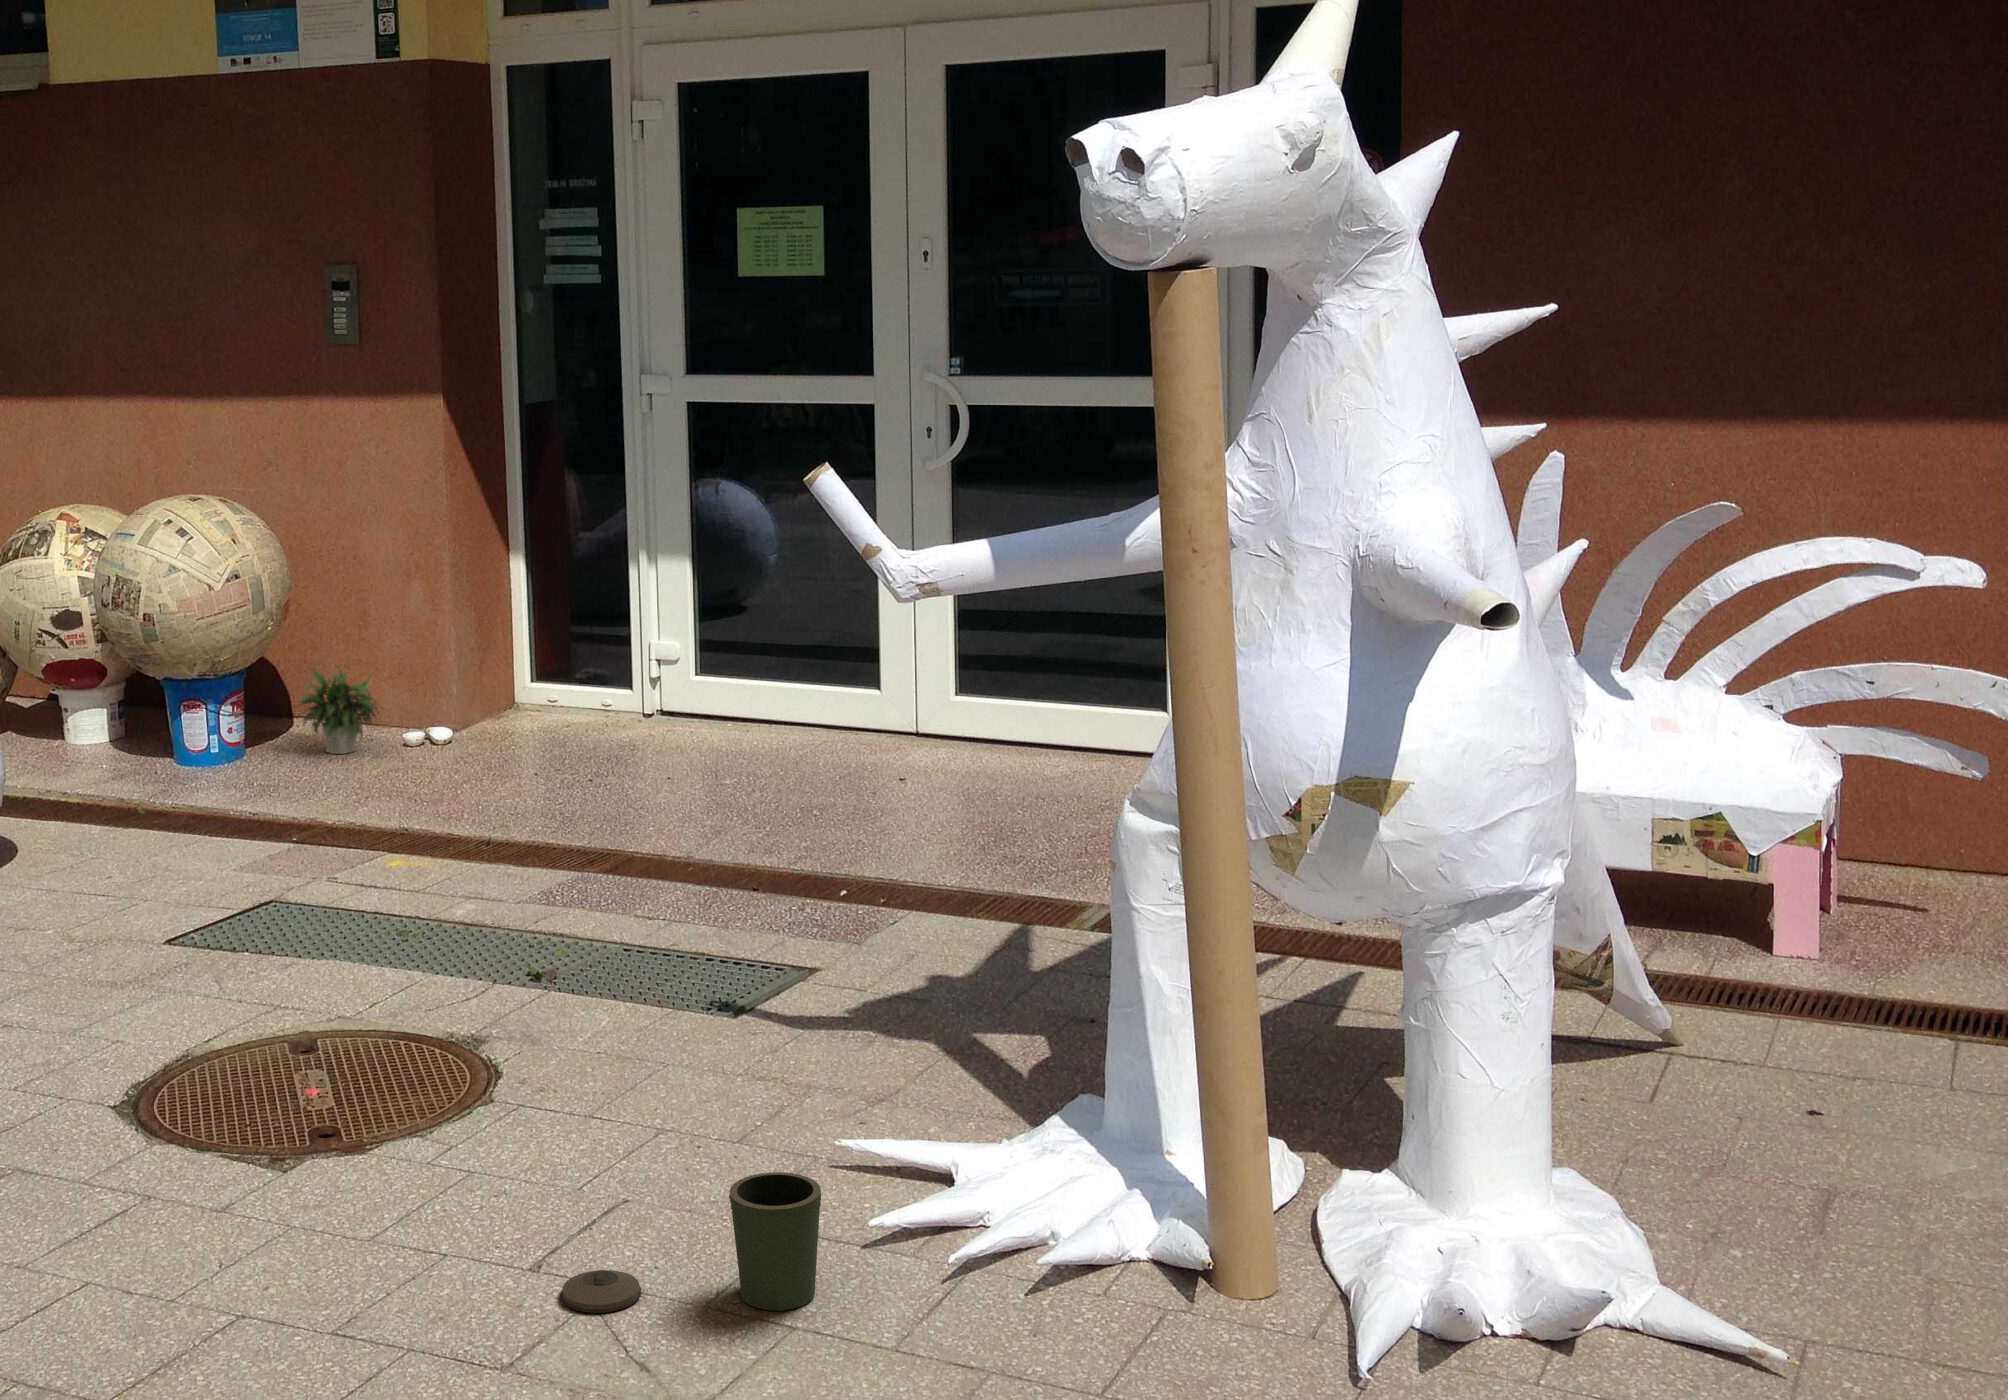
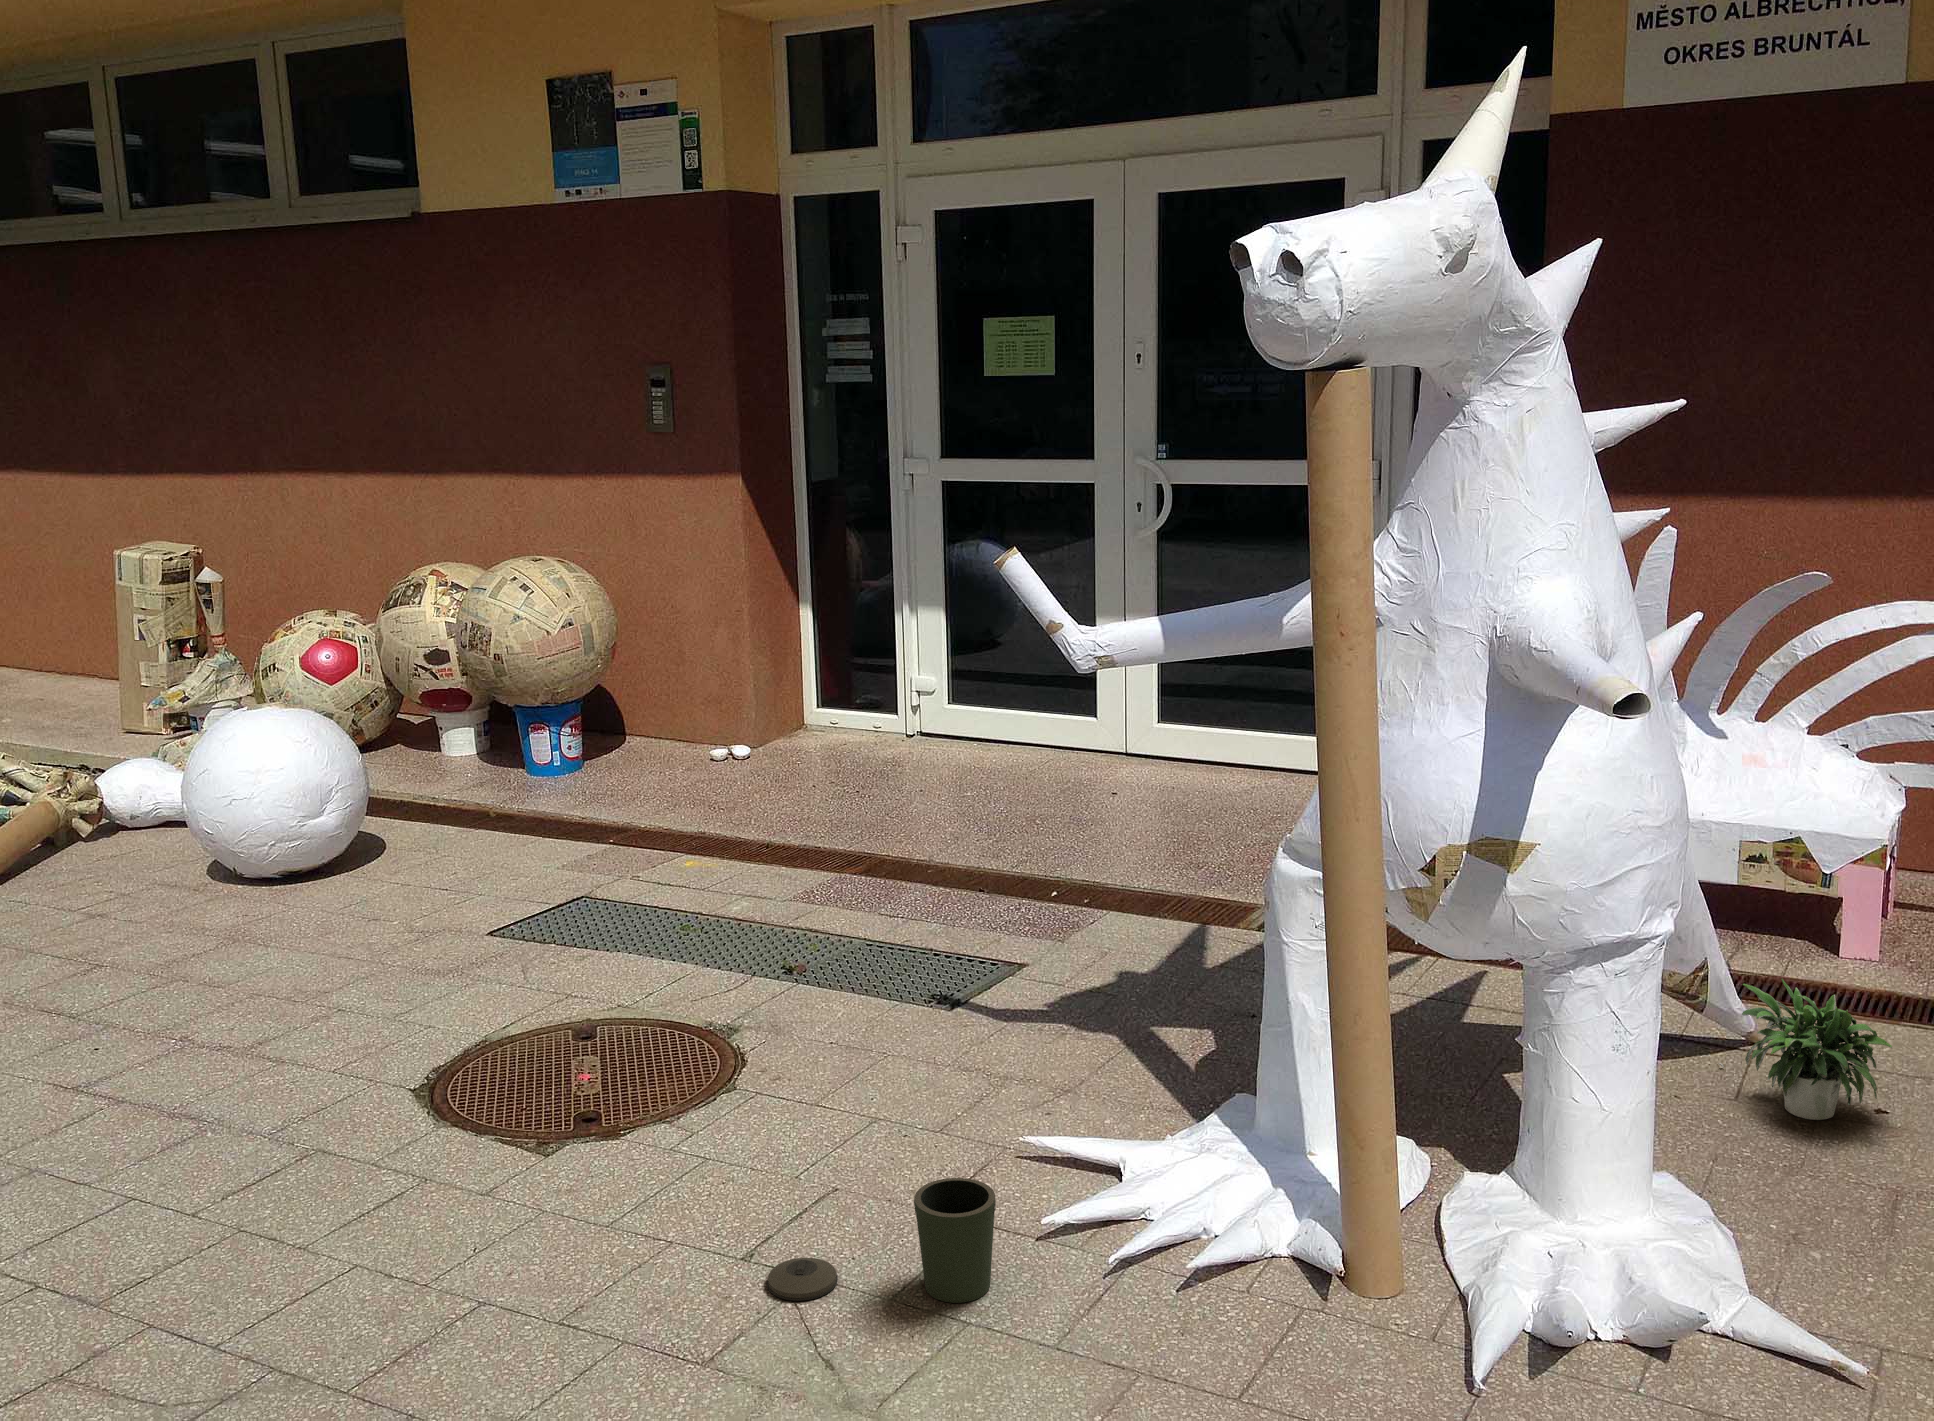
potted plant: present [298,669,378,754] -> present [1719,979,1892,1120]

